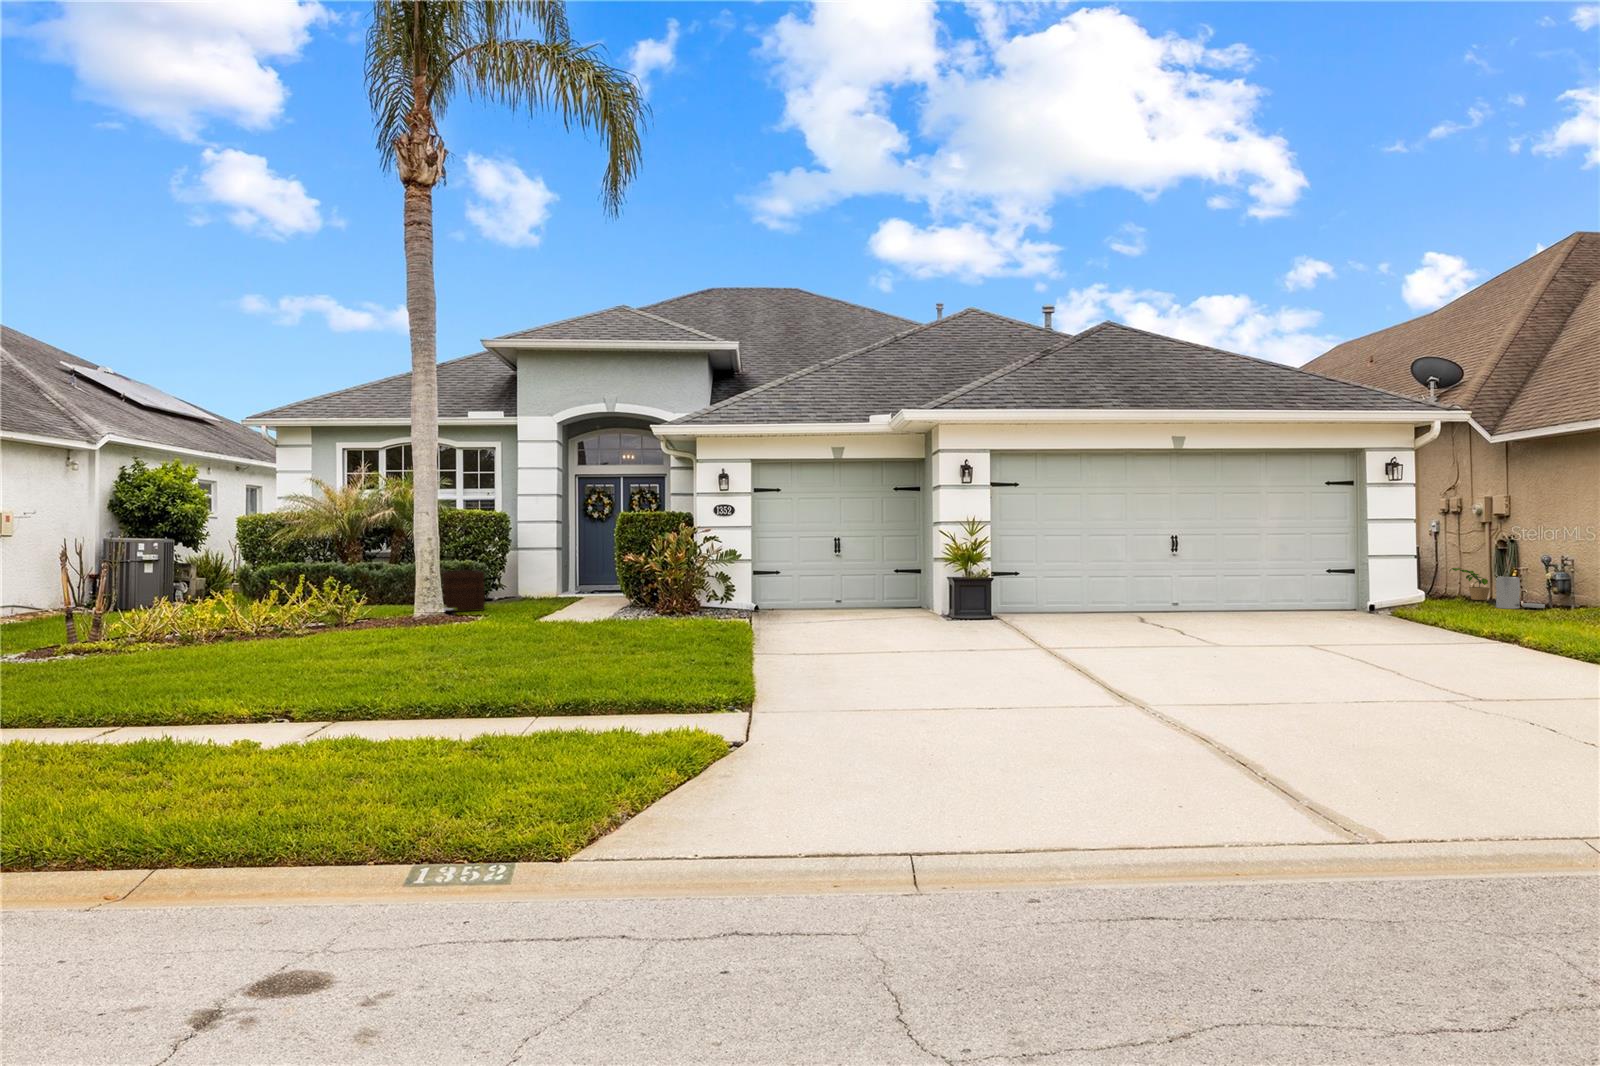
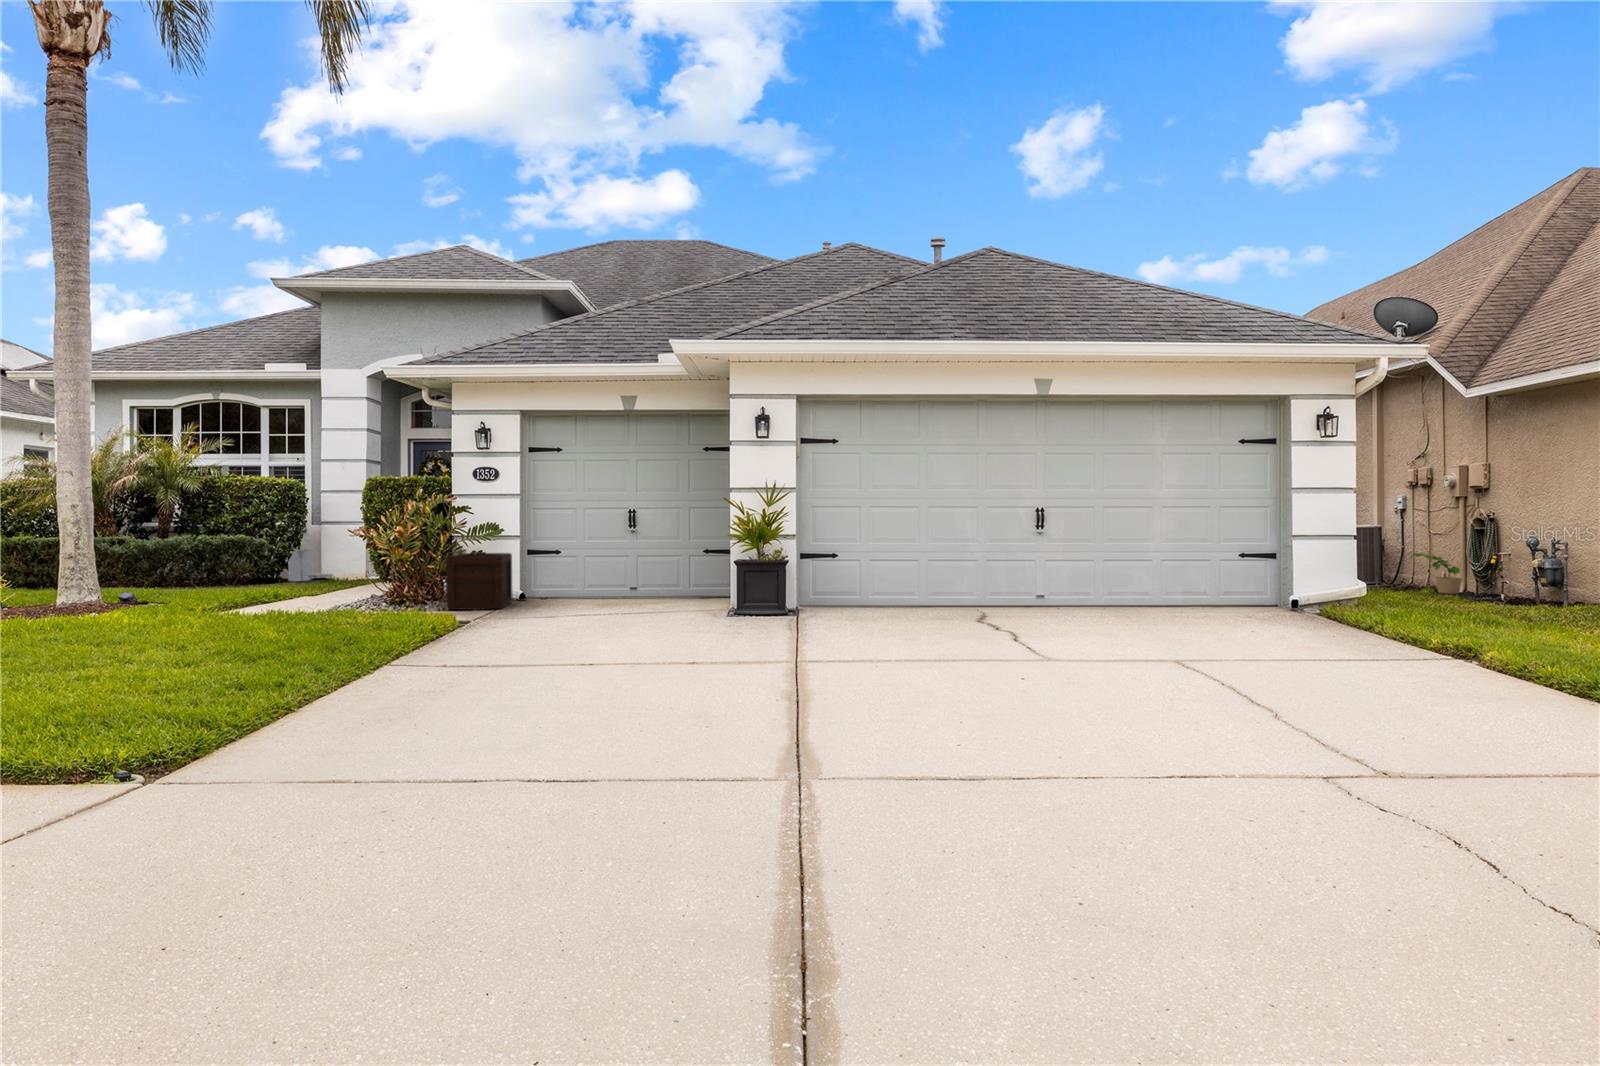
wooden crate: present [442,570,485,612] -> present [446,553,513,610]
trash can: present [1496,577,1545,609] -> present [288,549,333,582]

